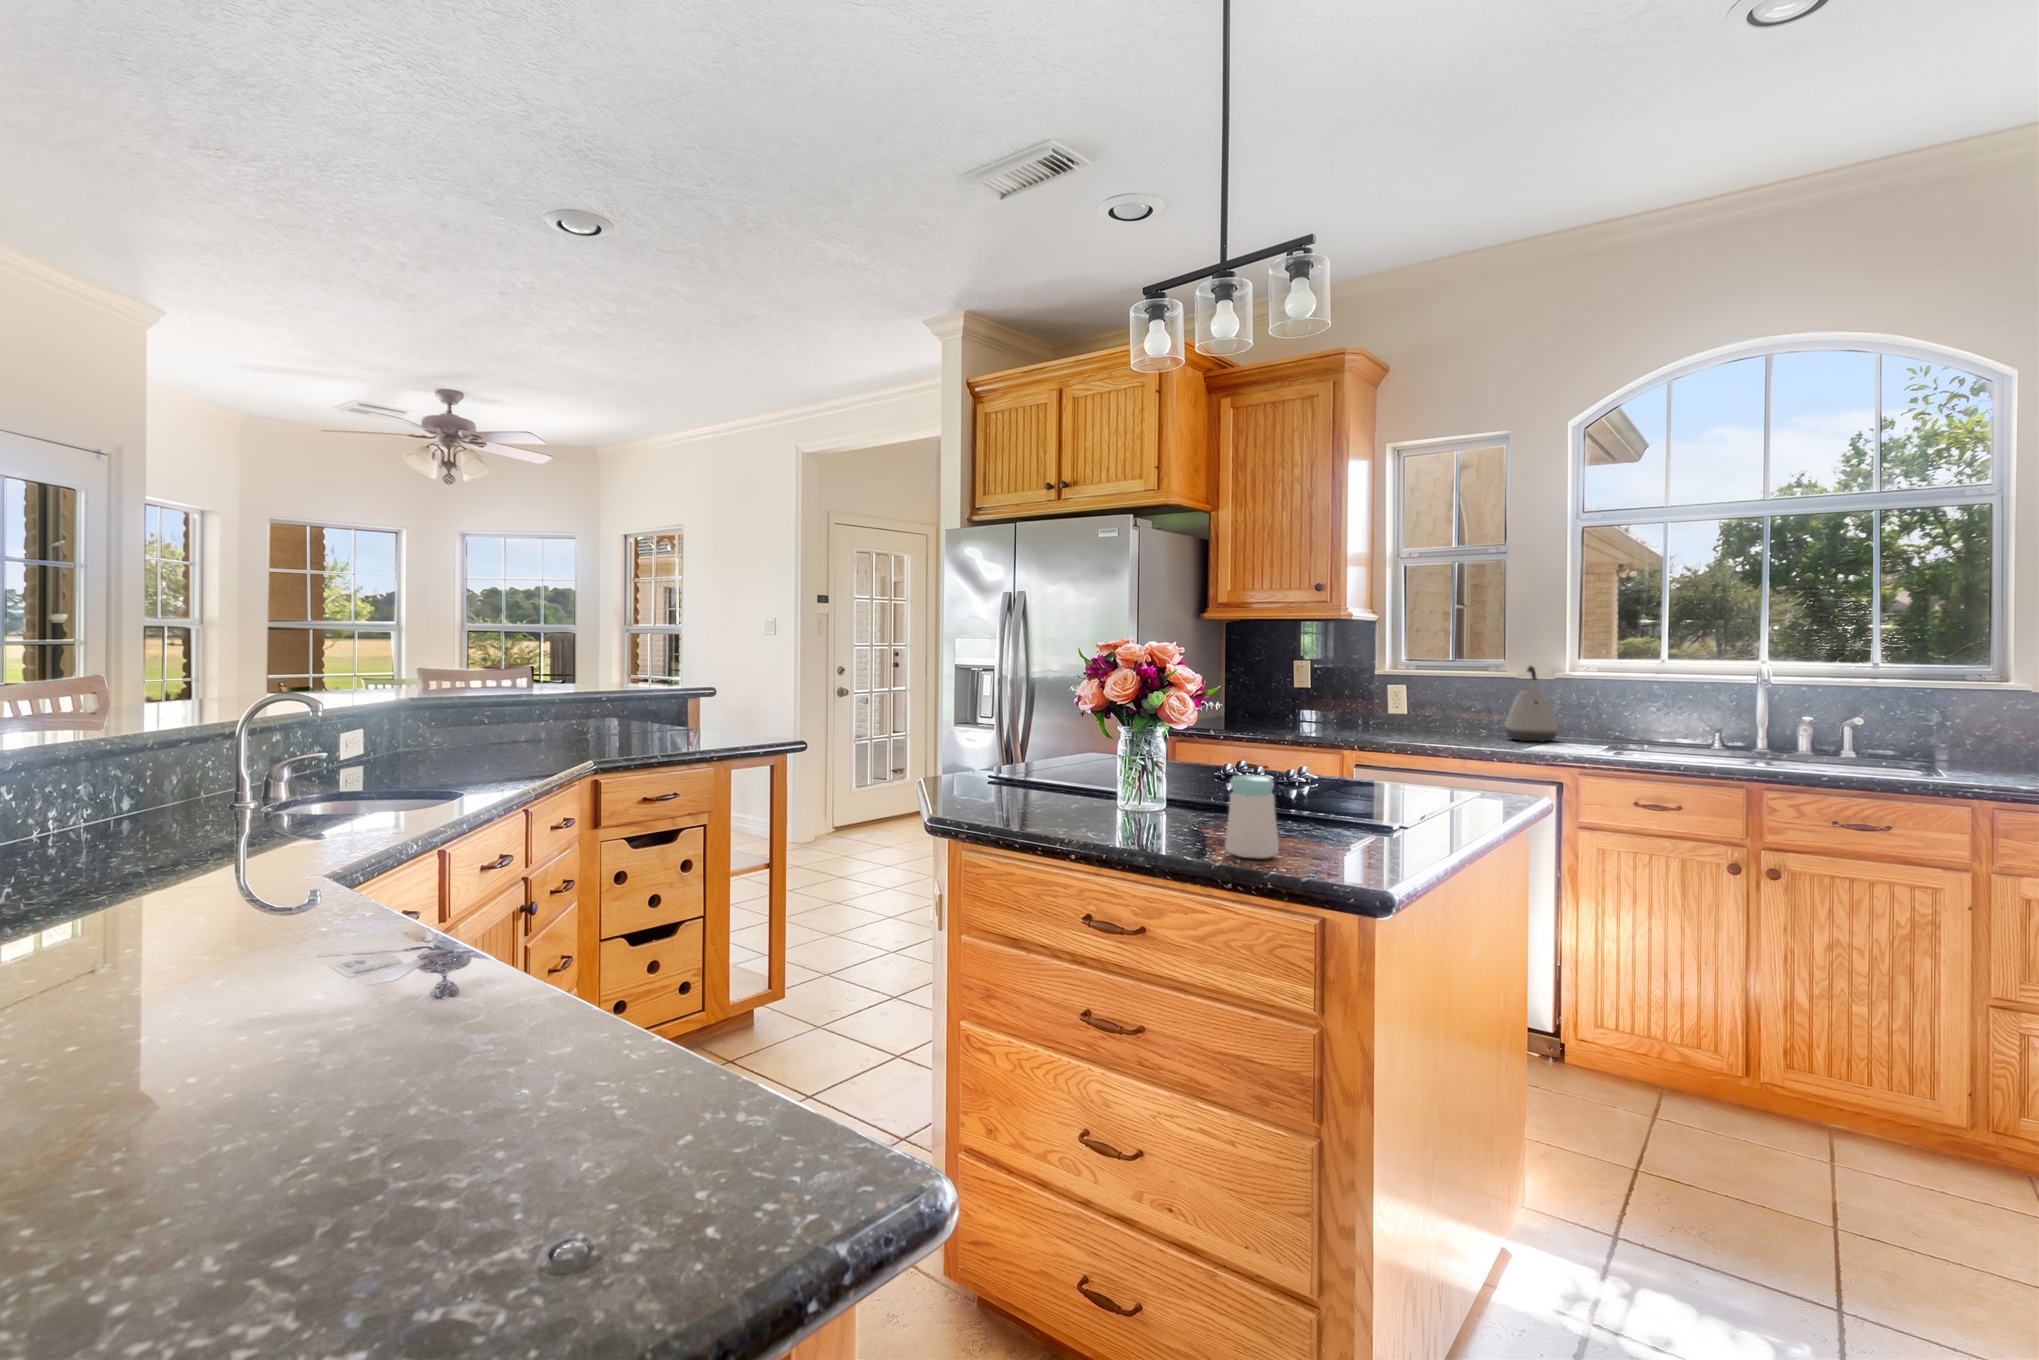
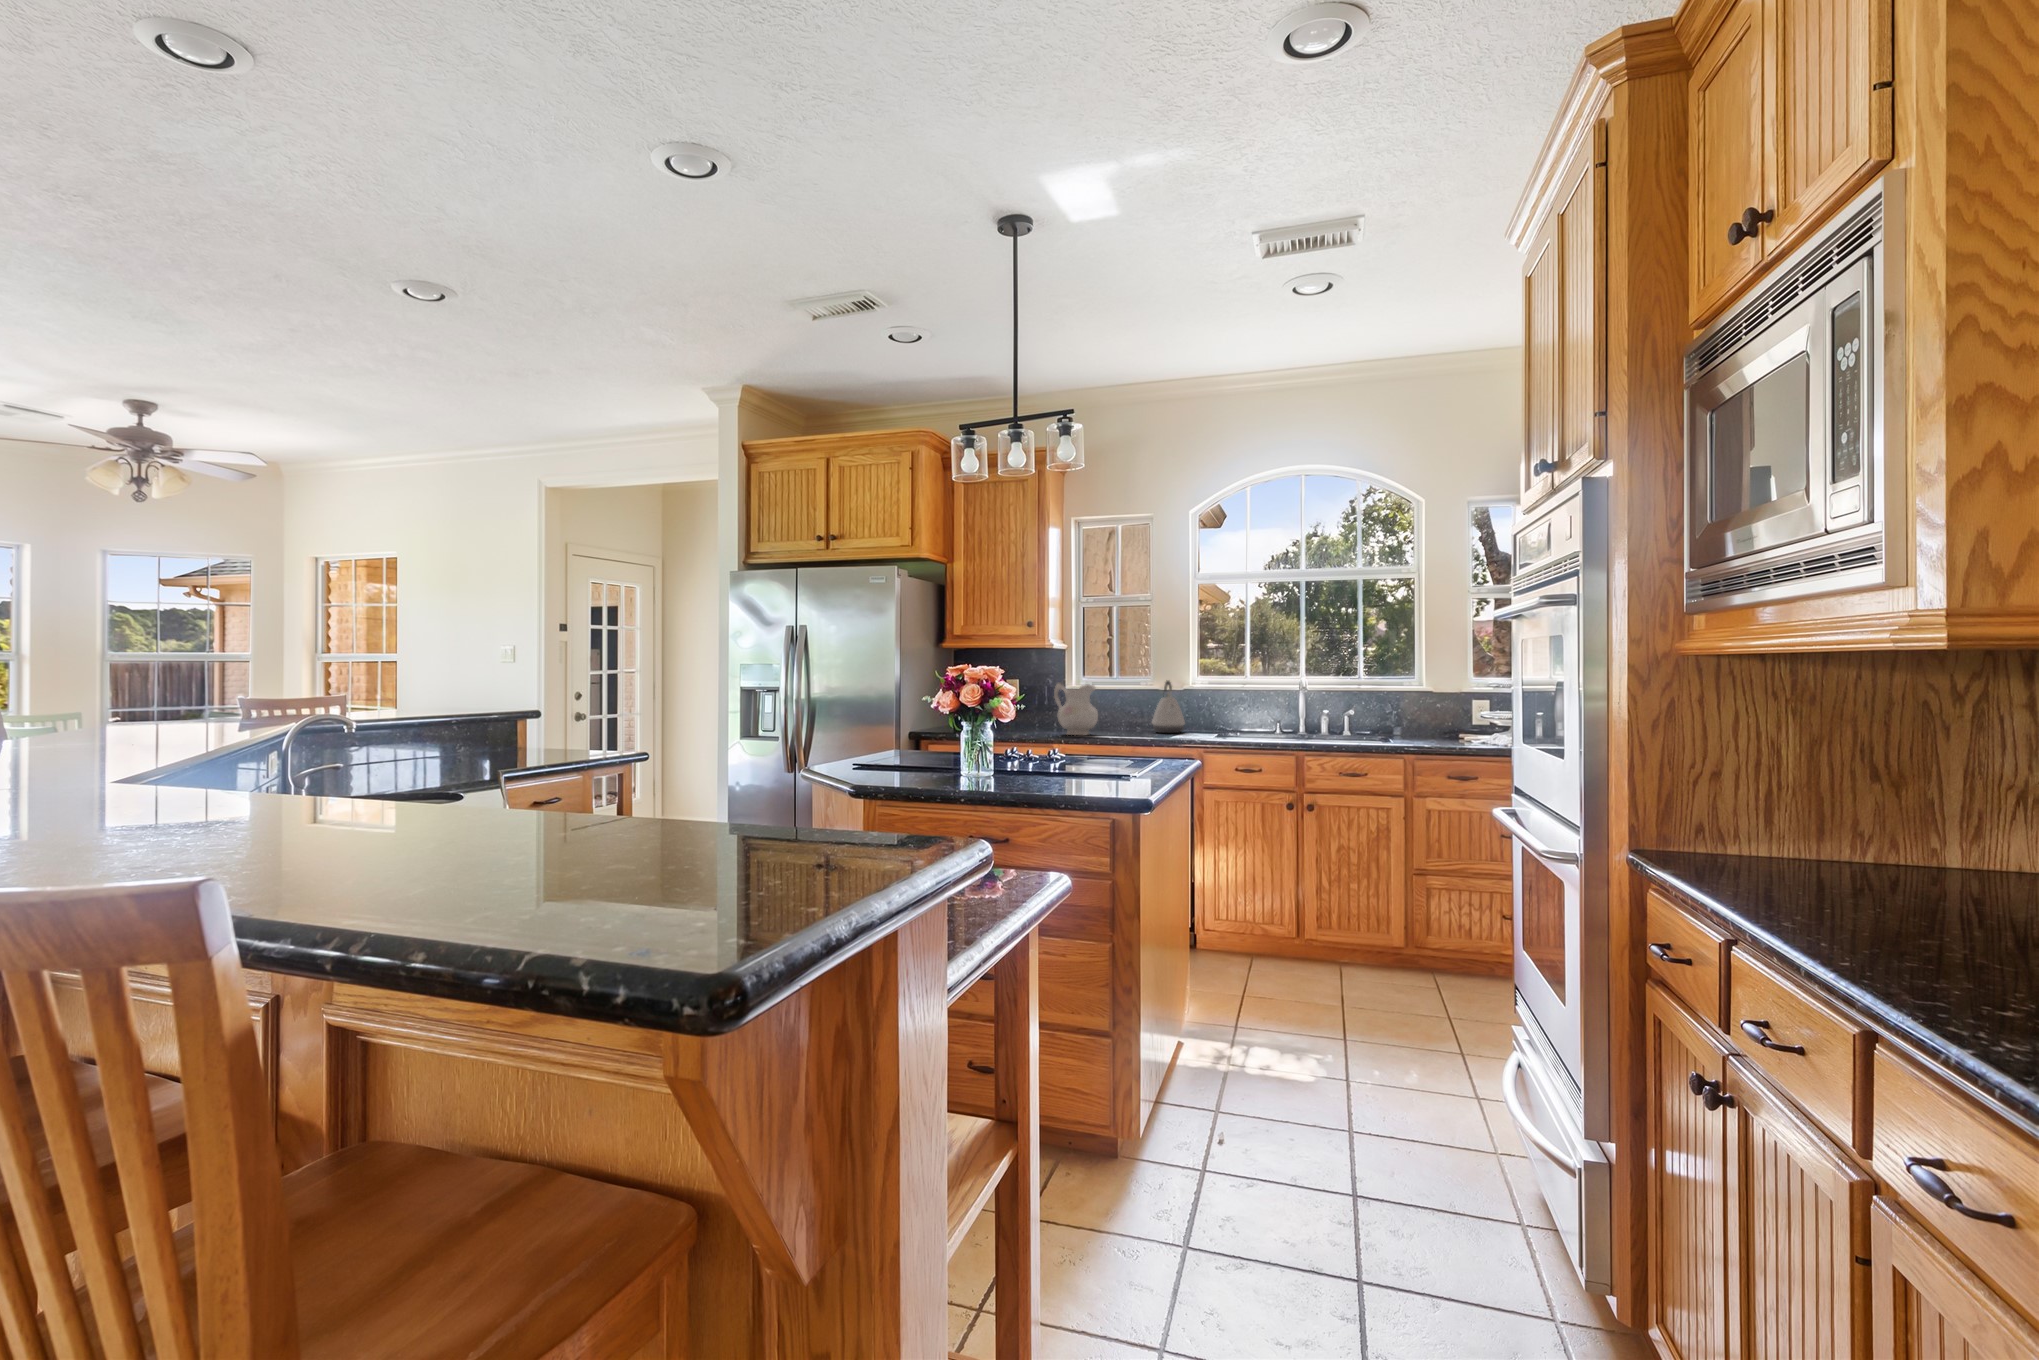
ceramic pitcher: none [1356,666,1419,740] -> present [1054,682,1098,735]
salt shaker: present [1225,775,1279,859] -> none [1052,745,1082,793]

